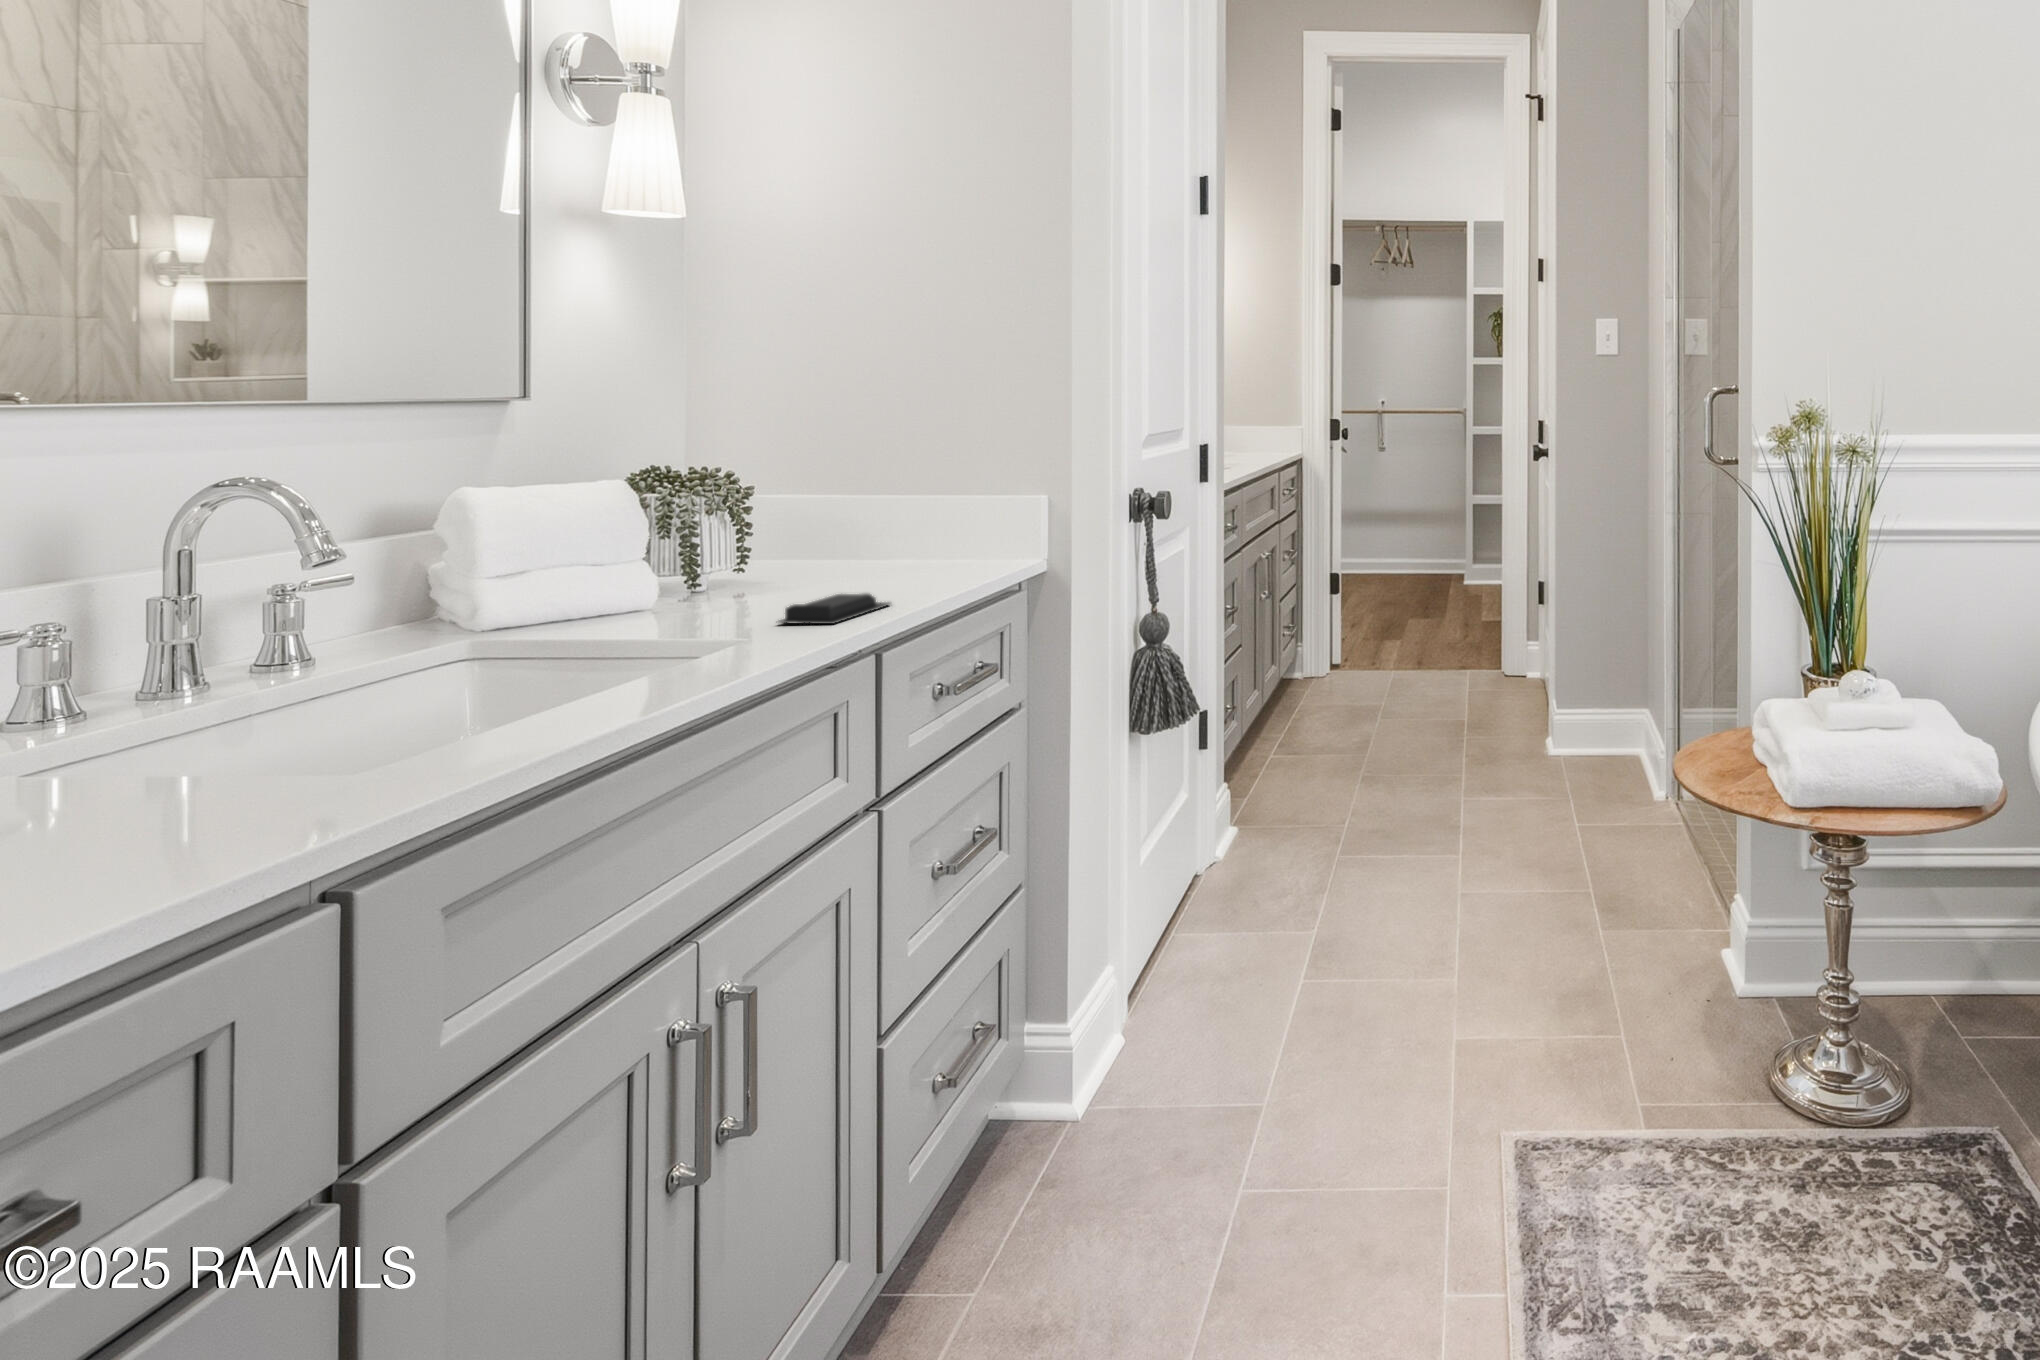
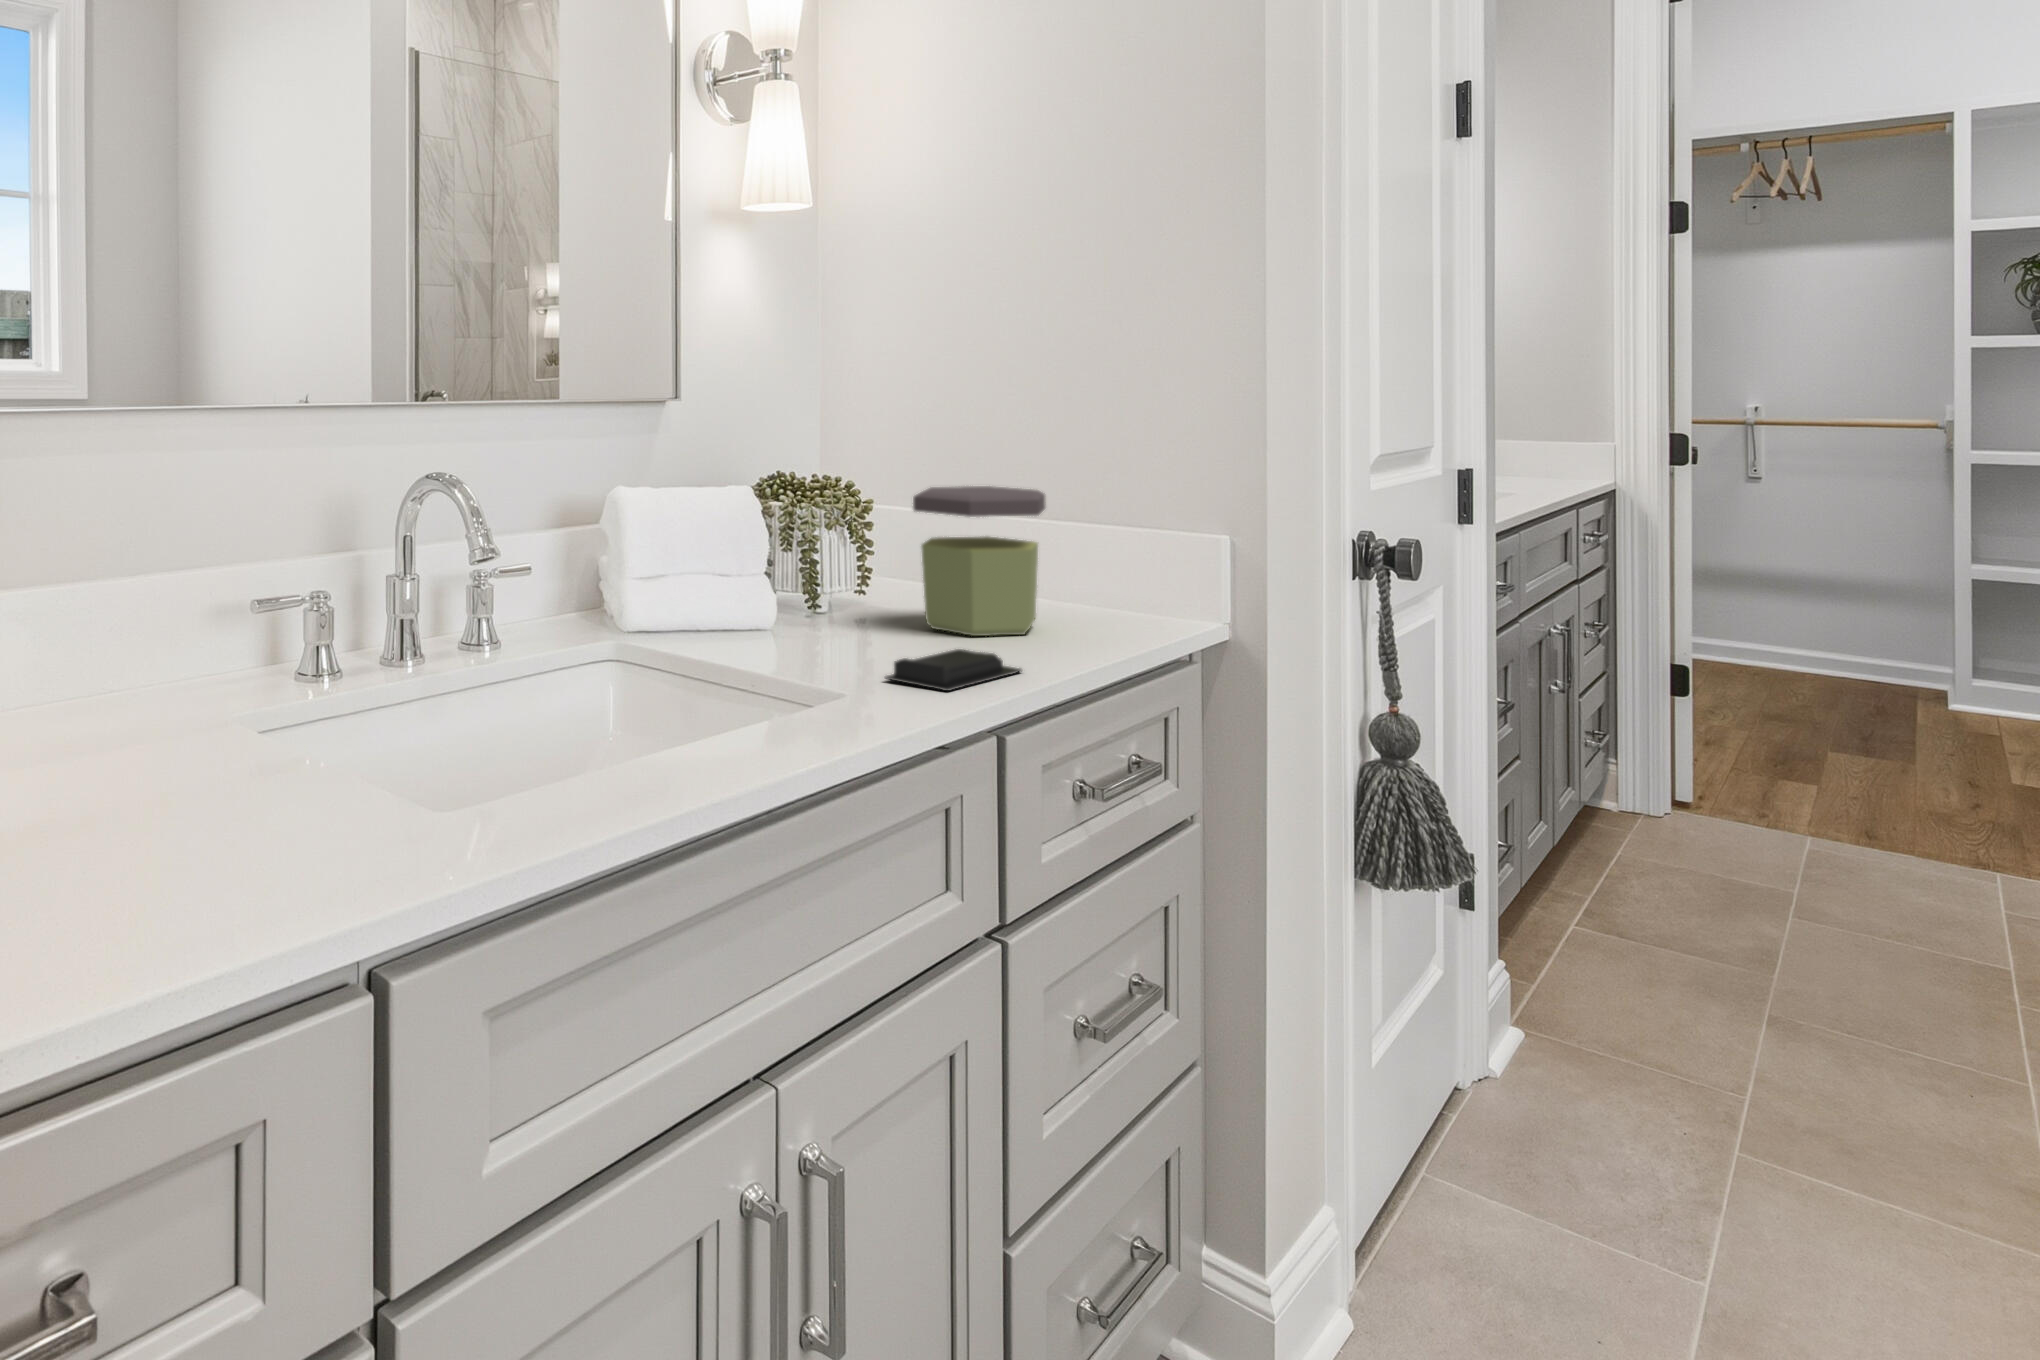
jar: none [792,467,905,588] -> present [913,486,1046,636]

